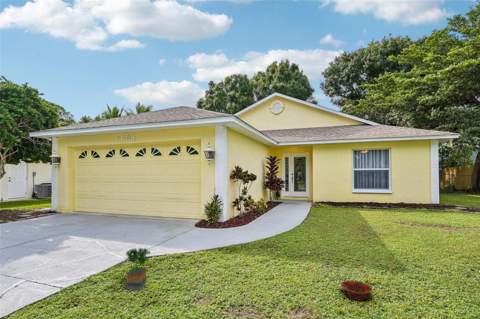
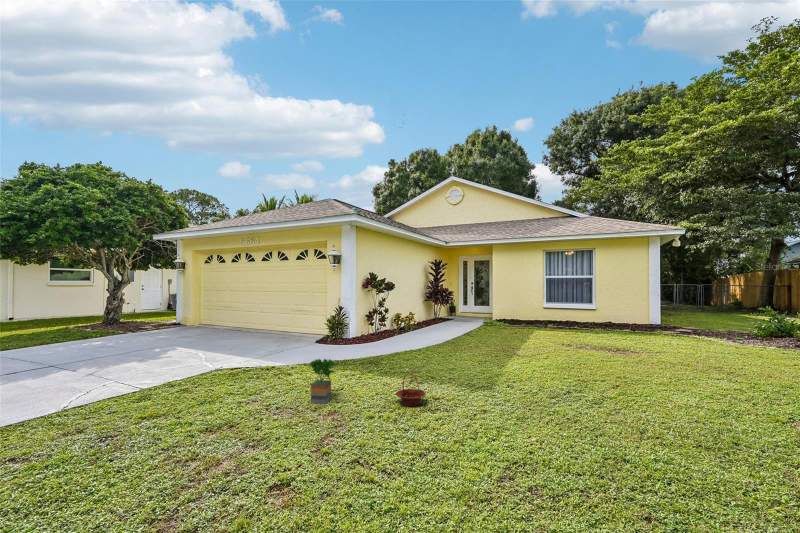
potted tree: present [126,248,150,290] -> present [310,359,336,404]

